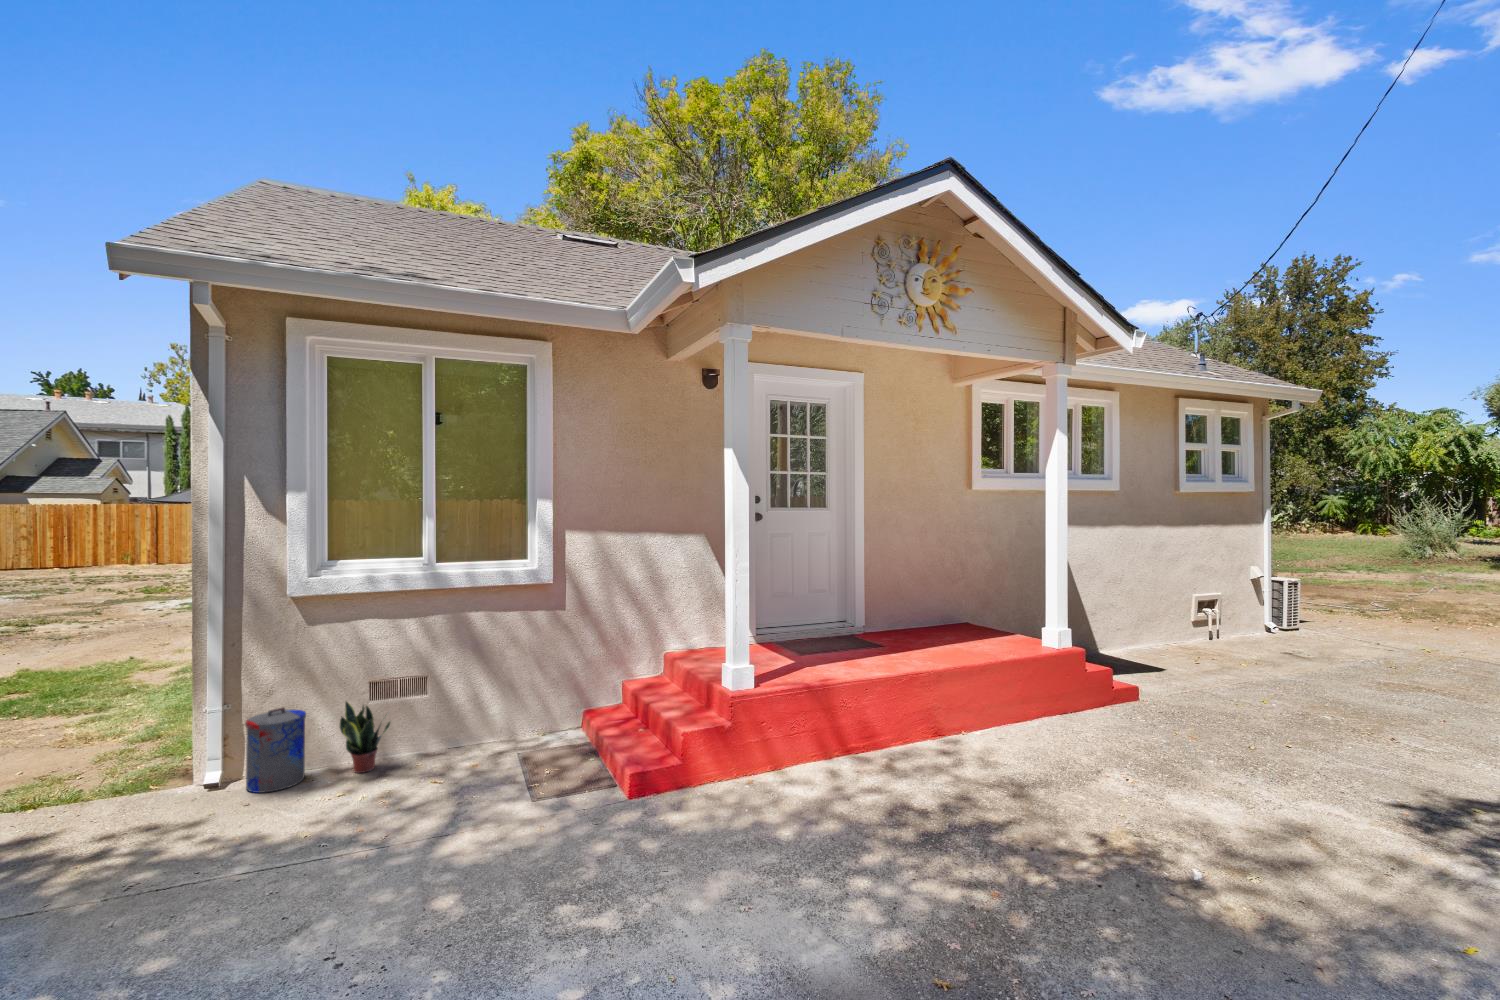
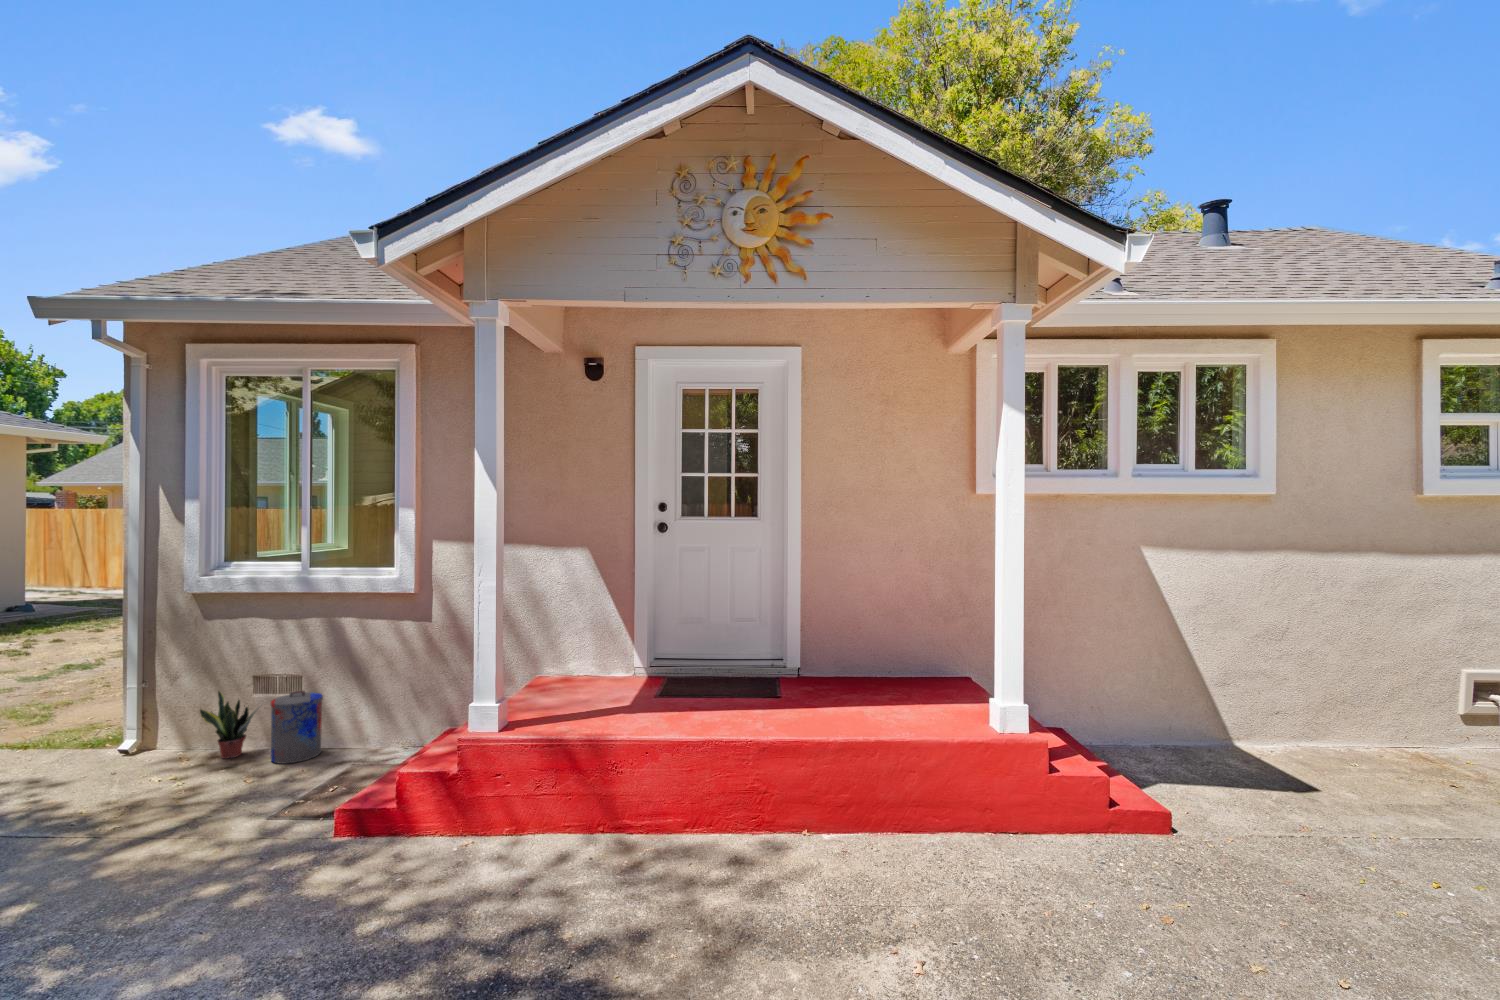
trash can: present [245,707,306,793] -> present [270,691,323,764]

